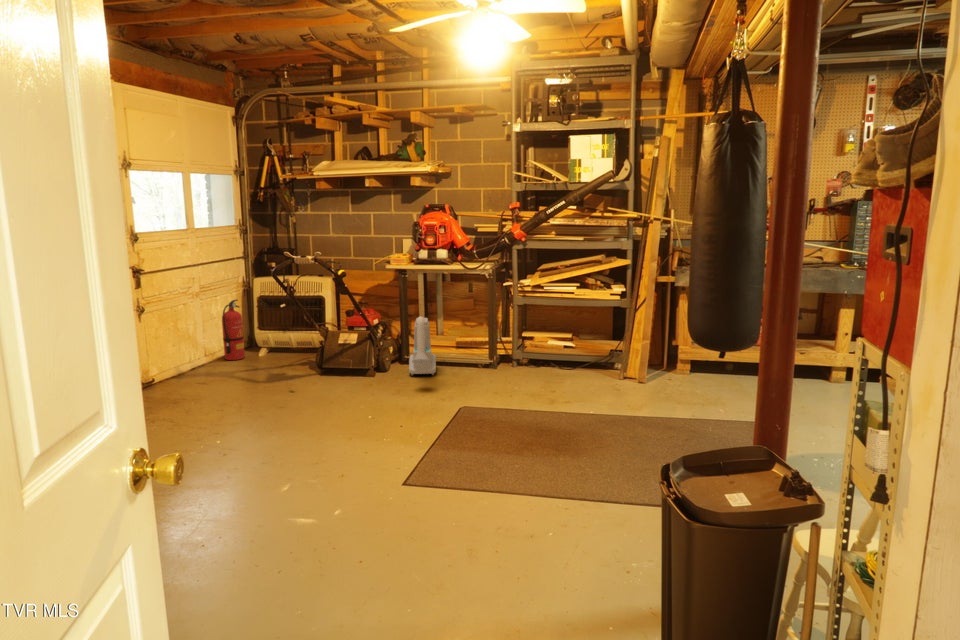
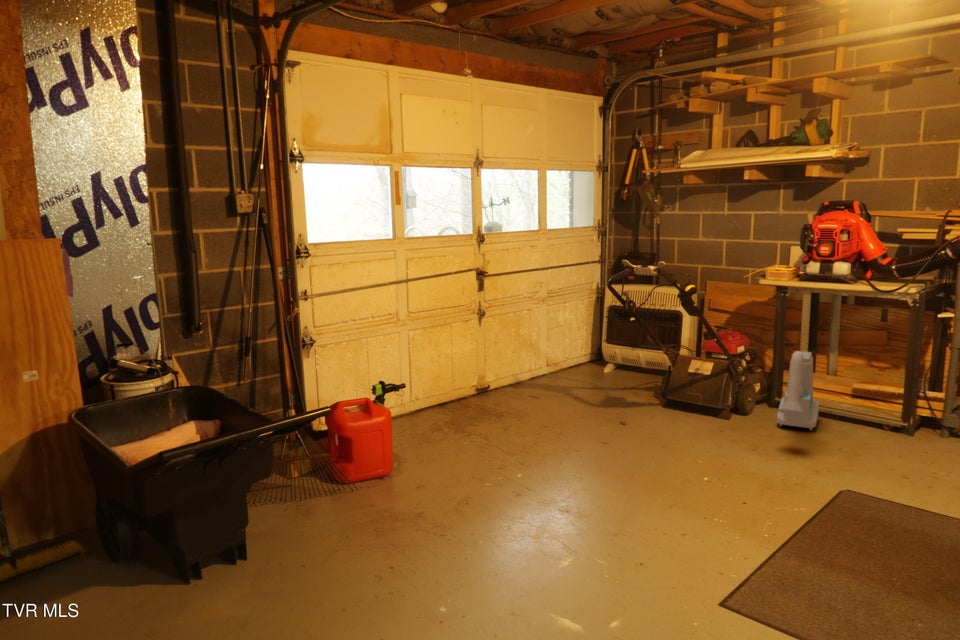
fire extinguisher: present [222,300,245,360] -> none [568,307,589,373]

